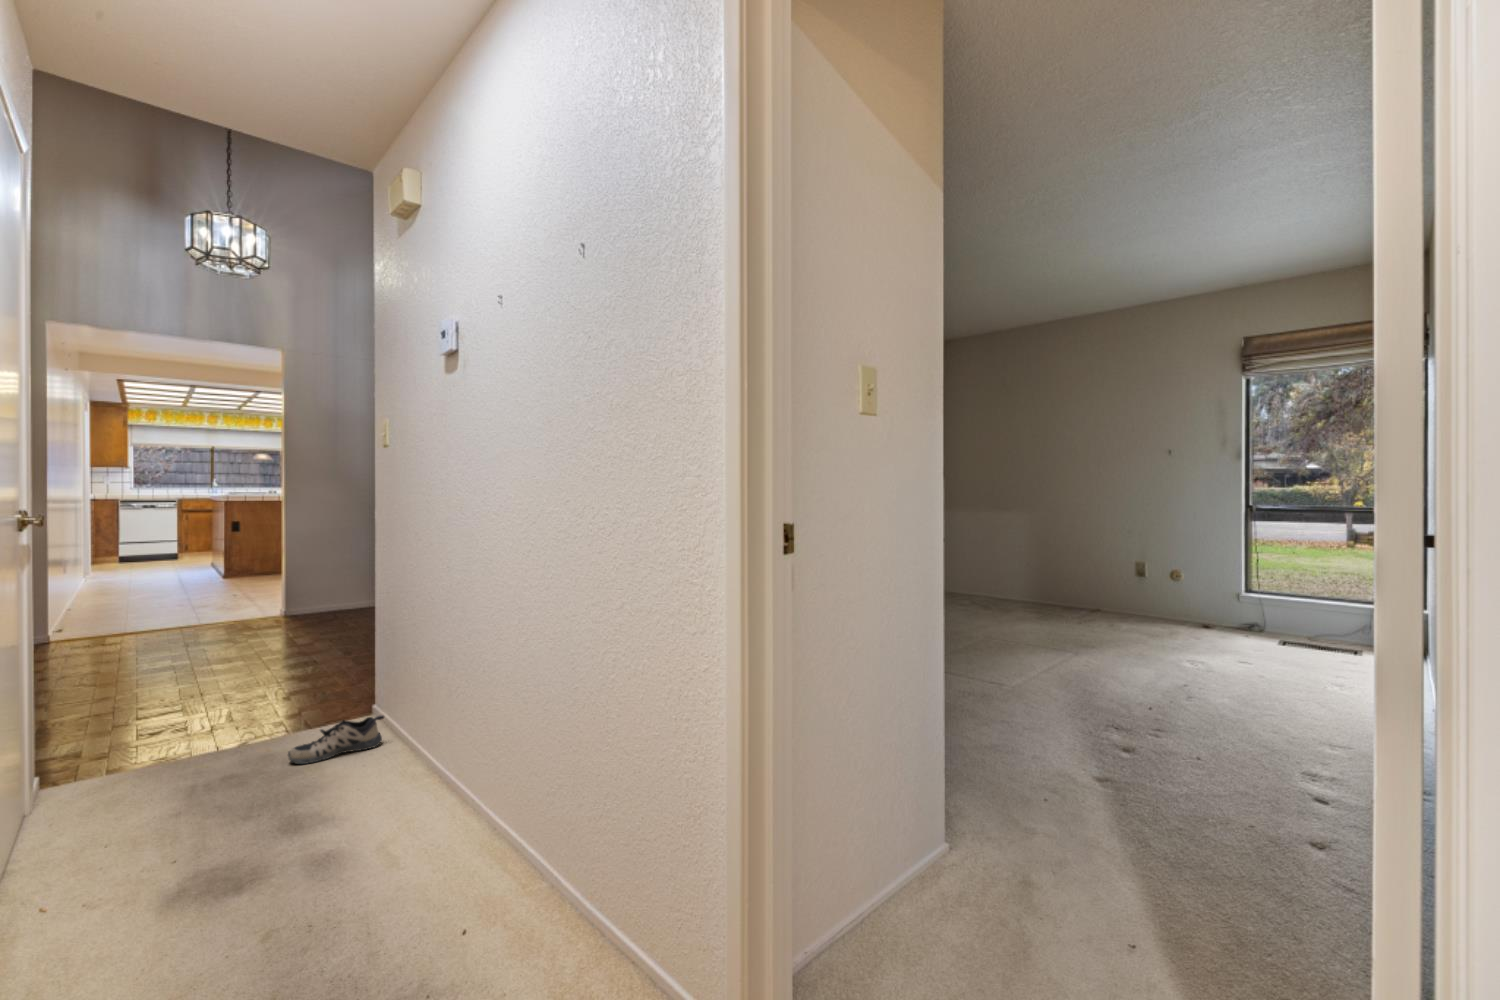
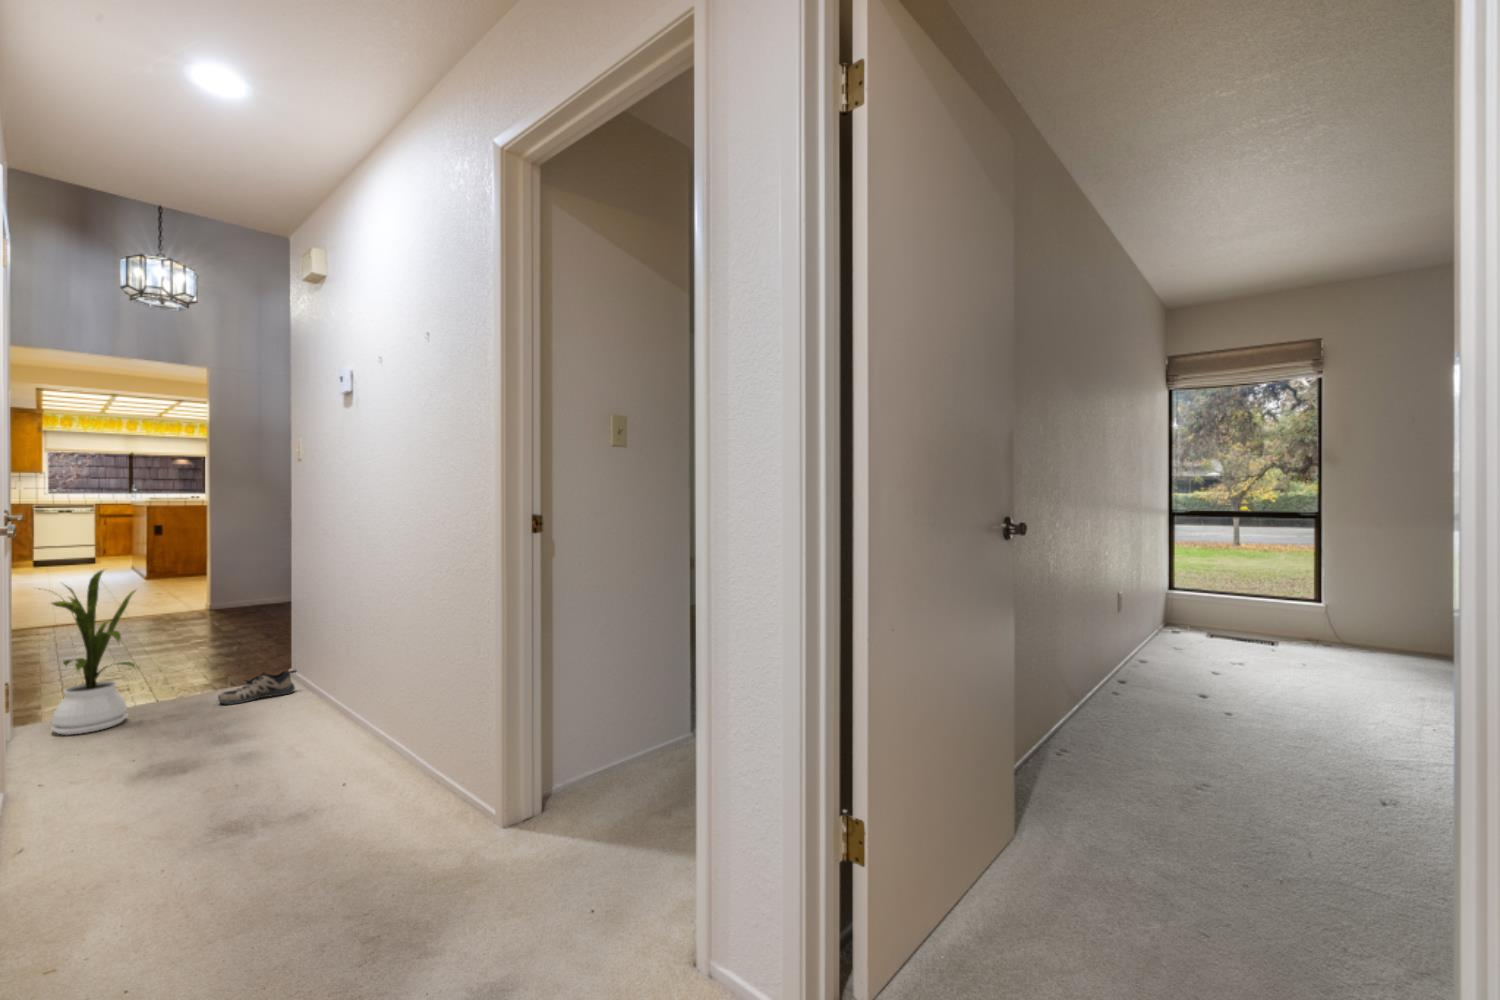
house plant: none [49,592,189,814] -> present [49,570,135,735]

